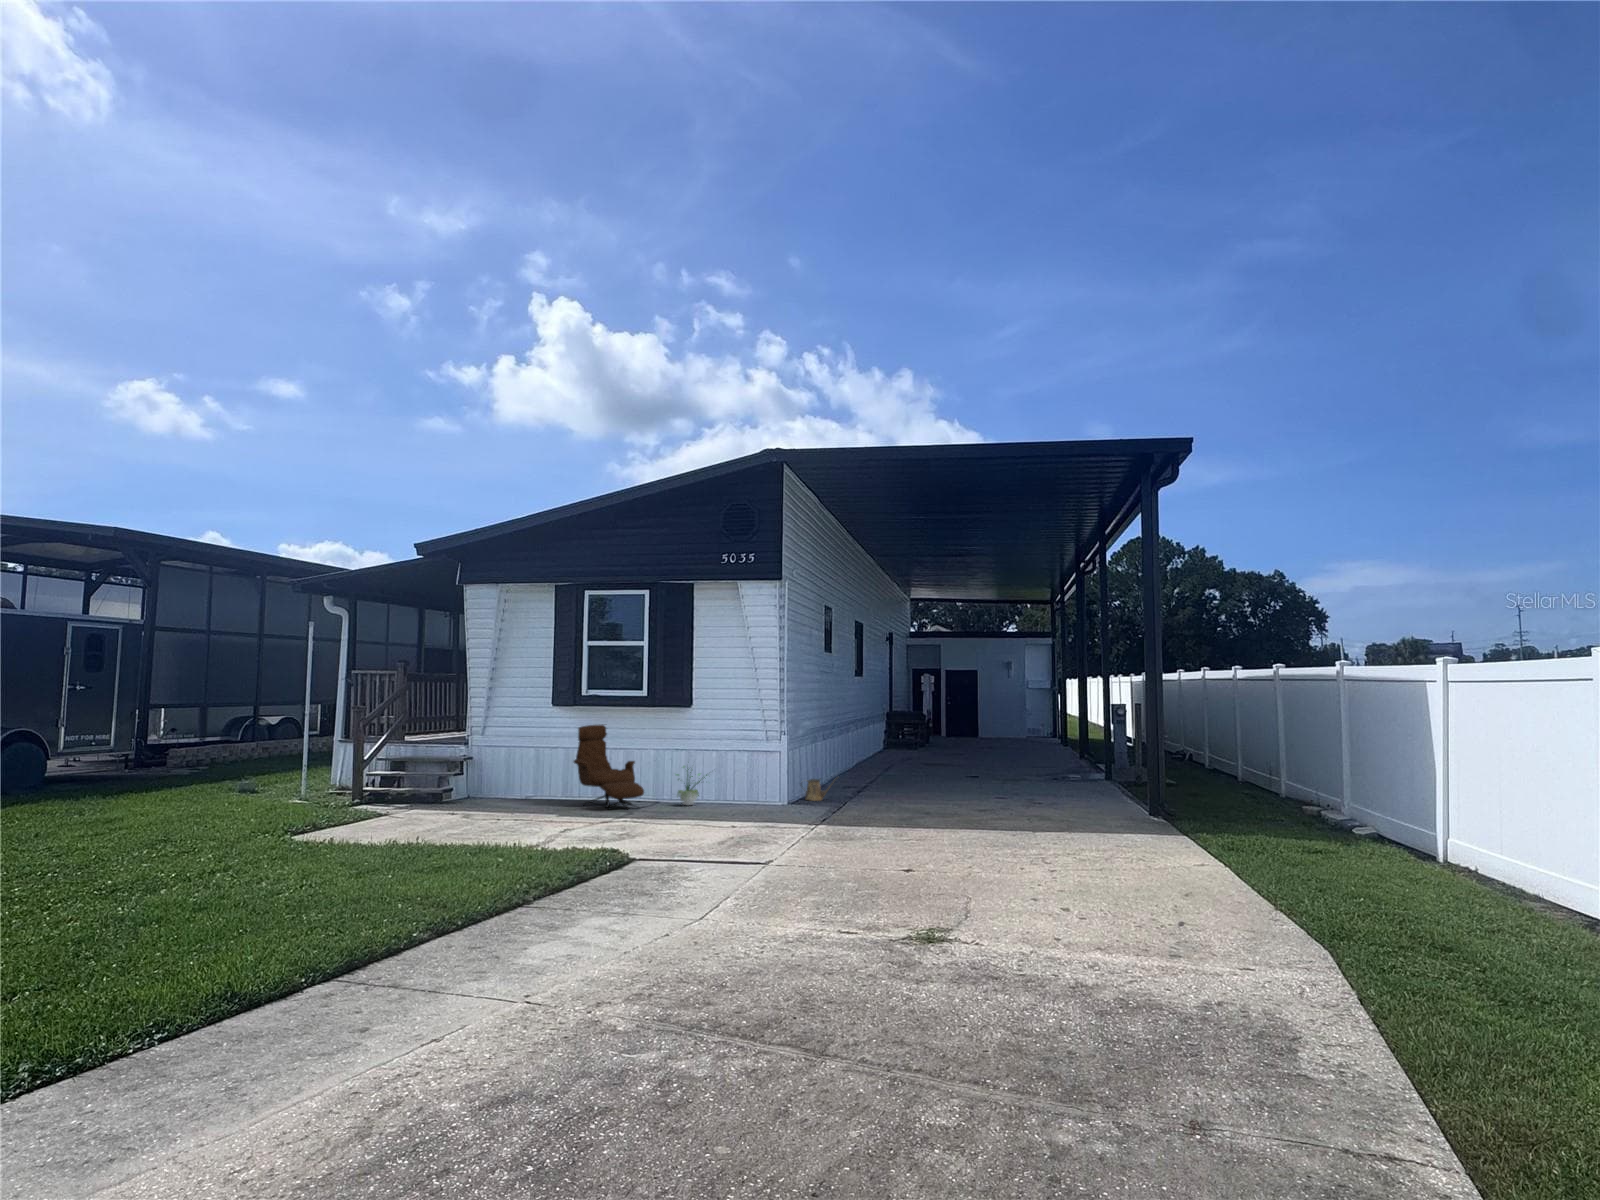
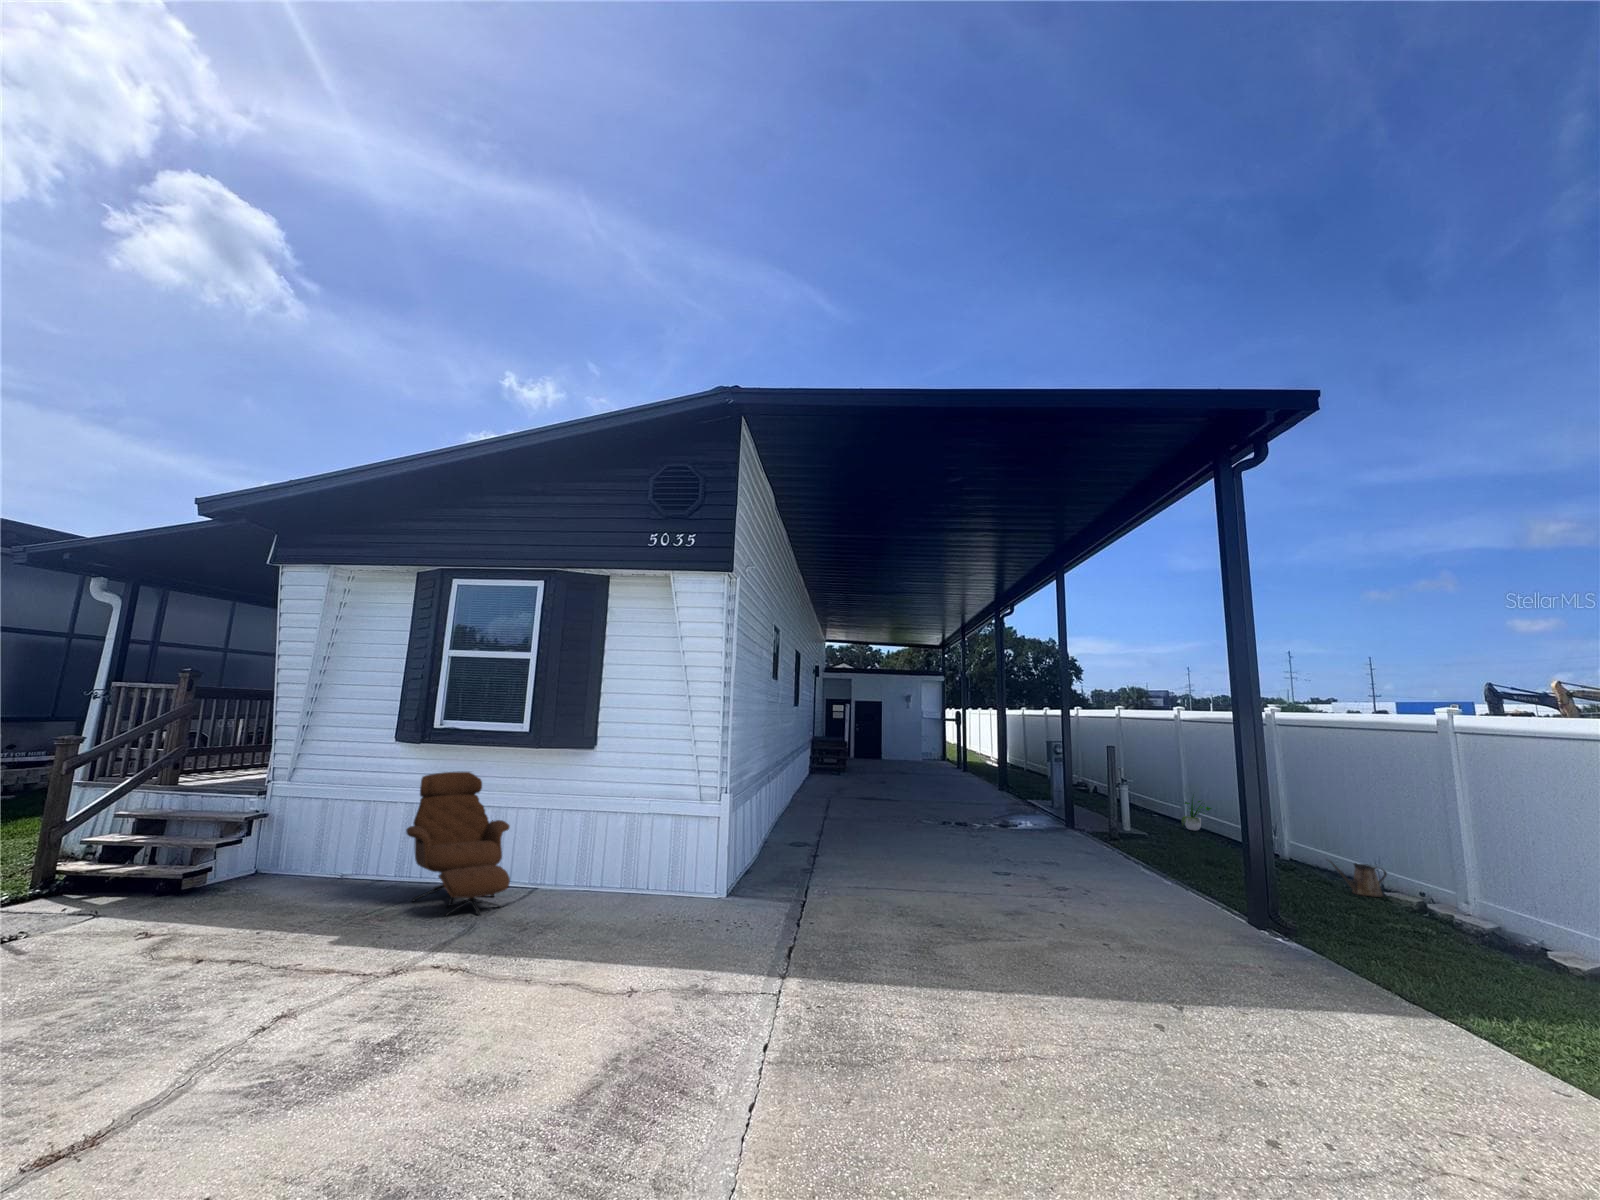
potted plant: present [677,769,707,805] -> present [1182,797,1211,831]
watering can: present [805,778,837,801] -> present [1328,860,1387,897]

